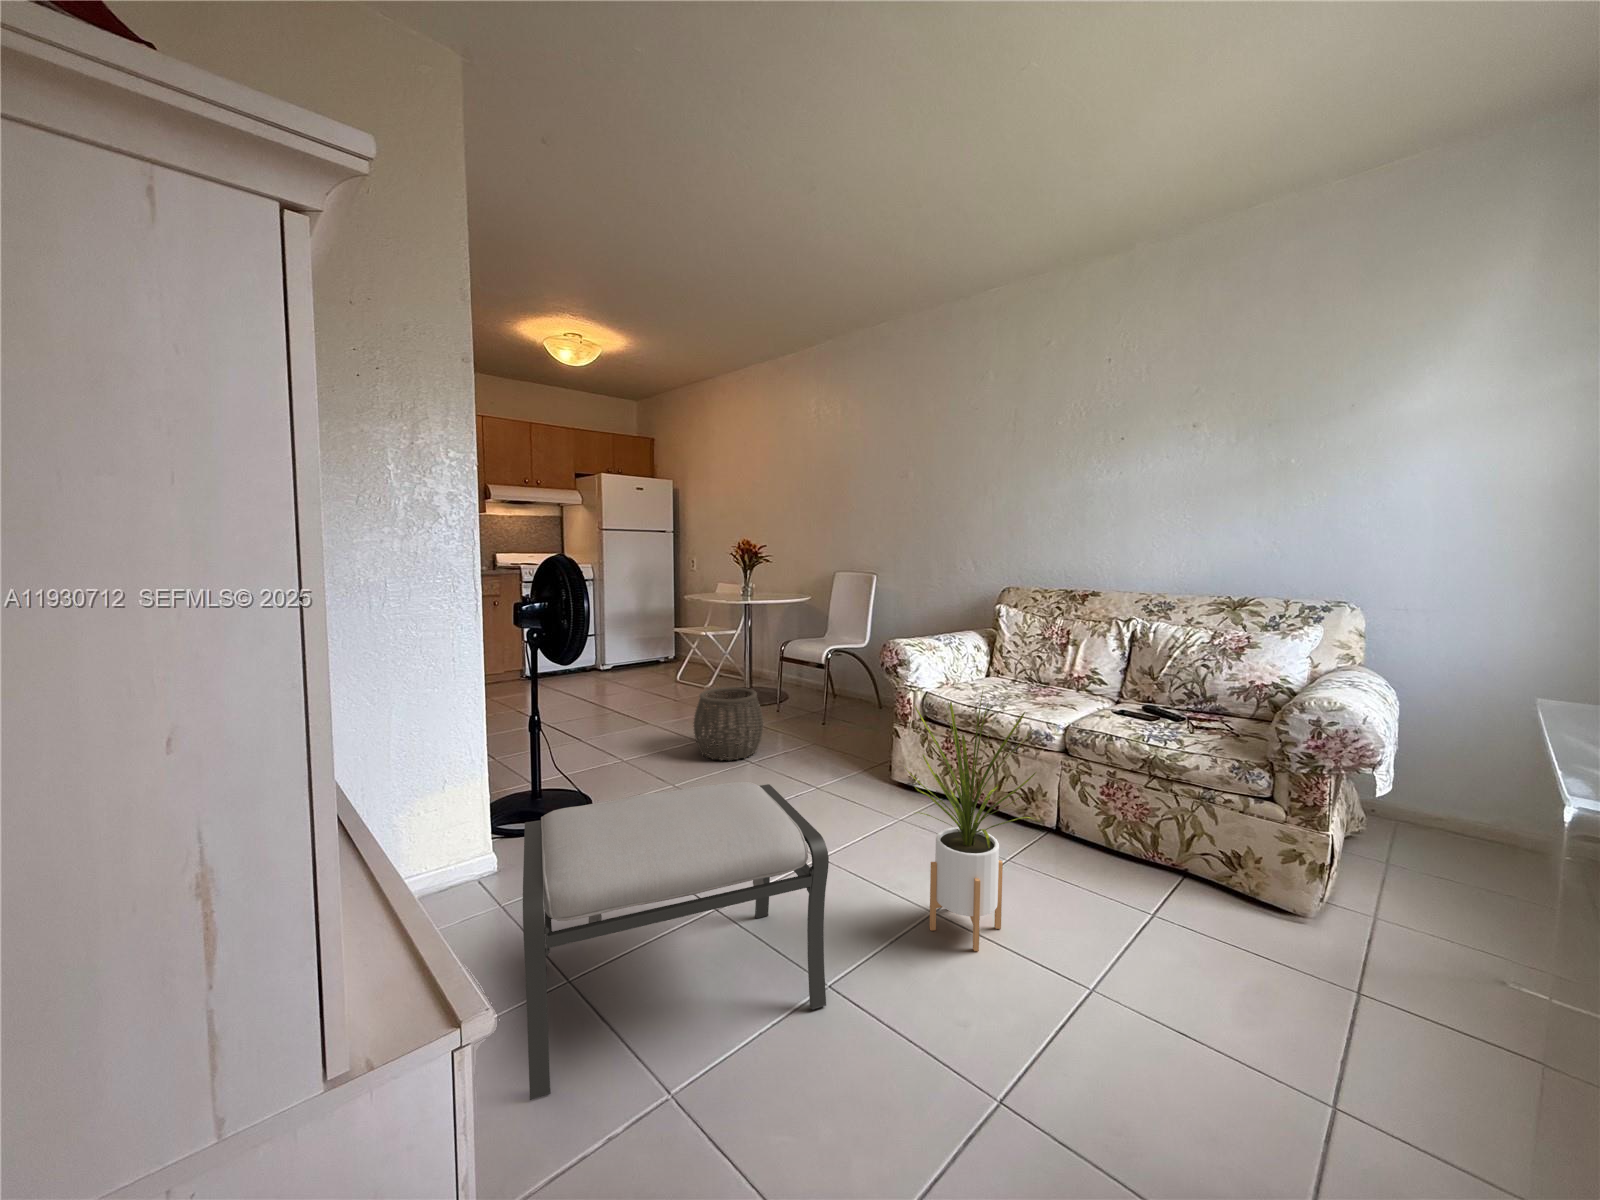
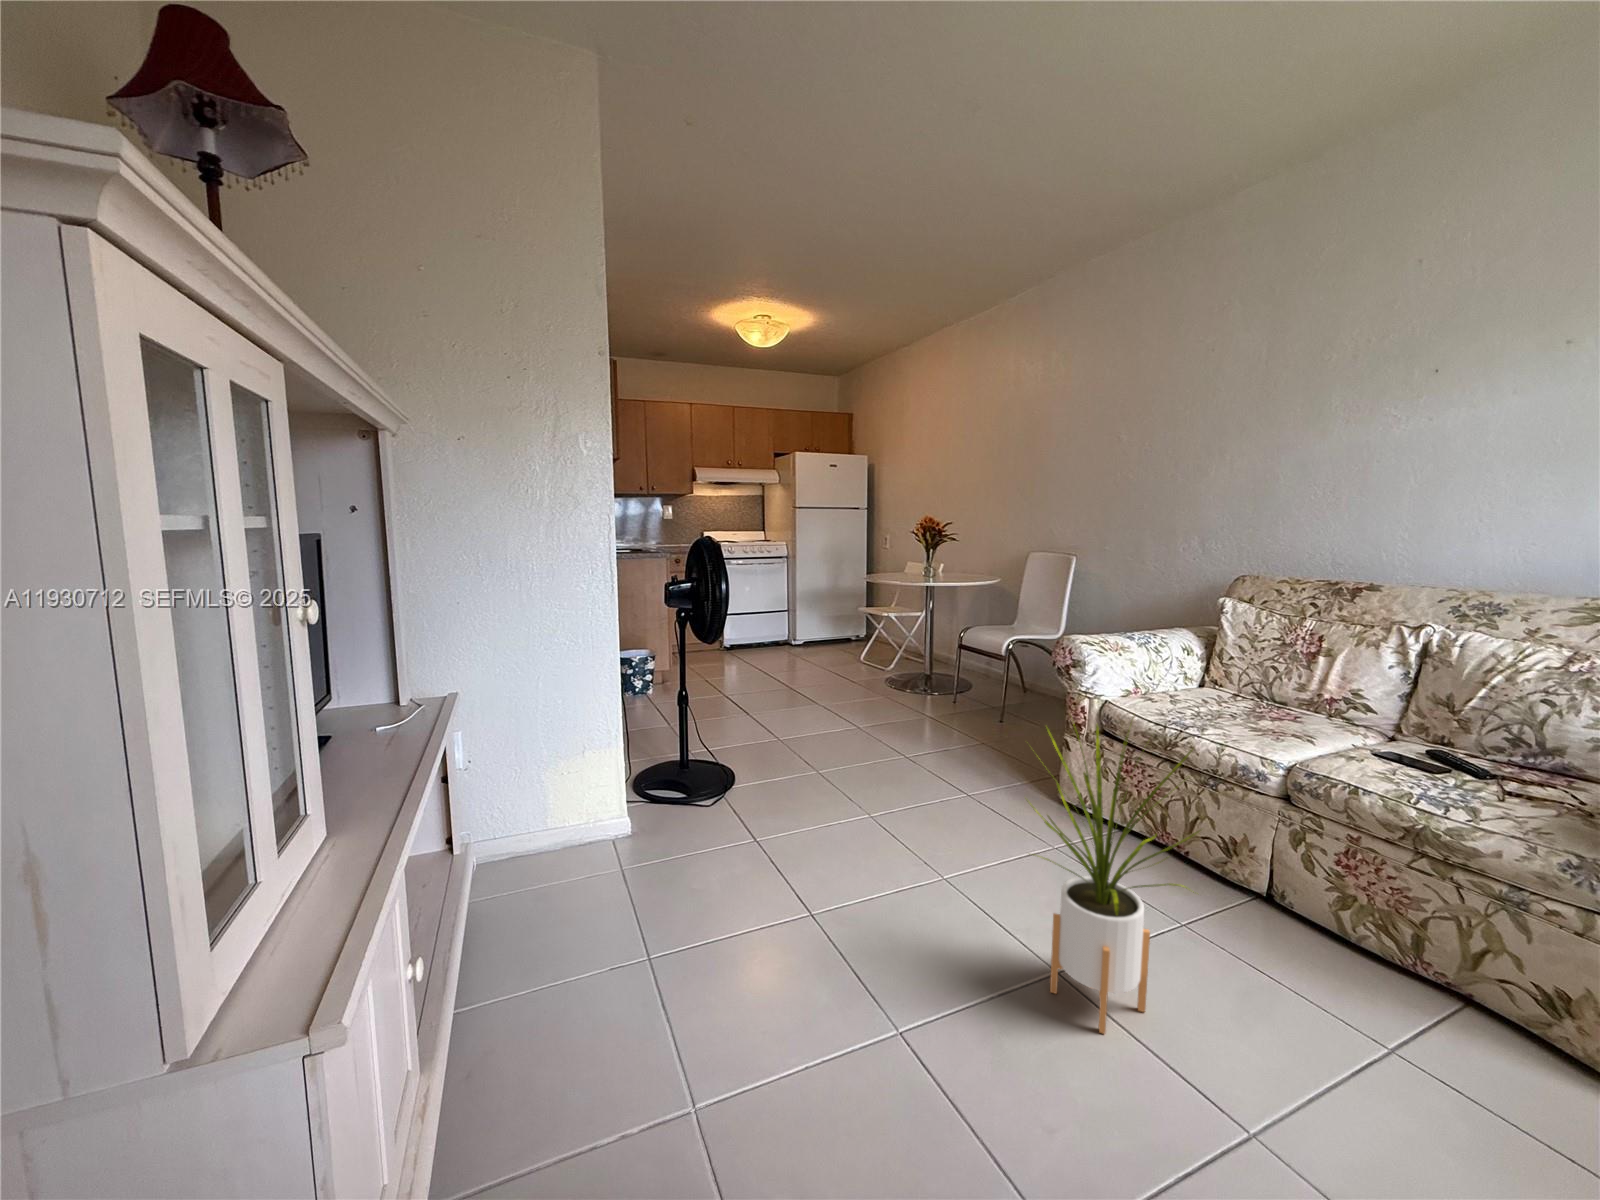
woven basket: present [693,687,764,761] -> none [849,675,923,753]
ottoman: present [523,782,829,1100] -> none [579,788,899,1067]

